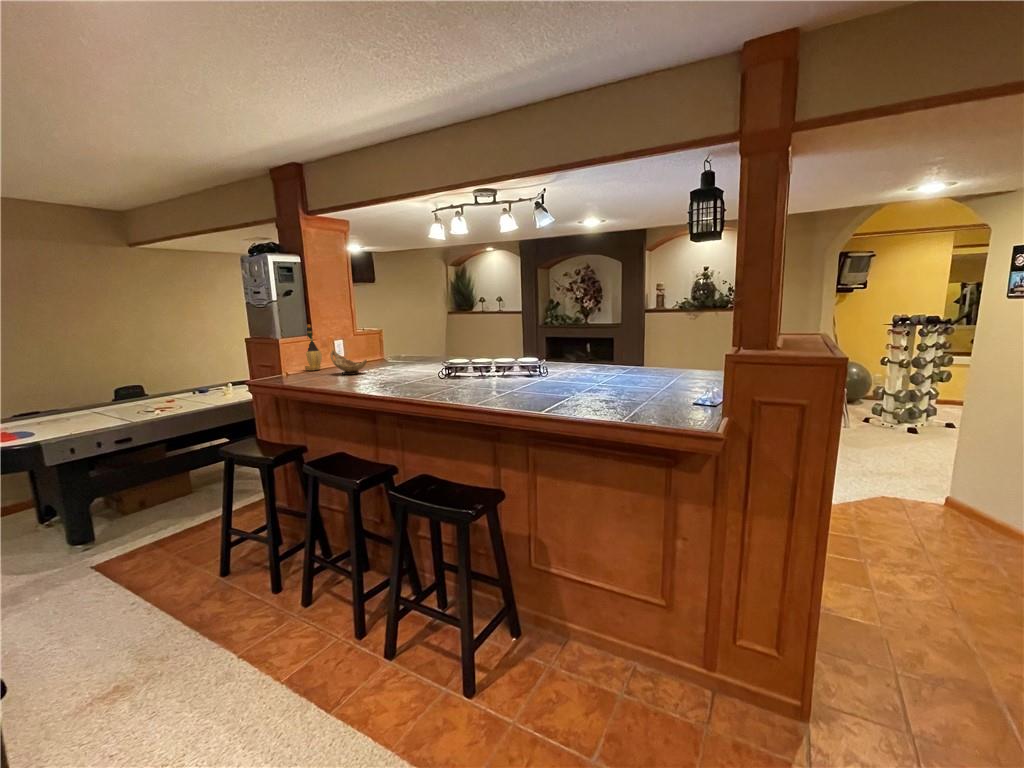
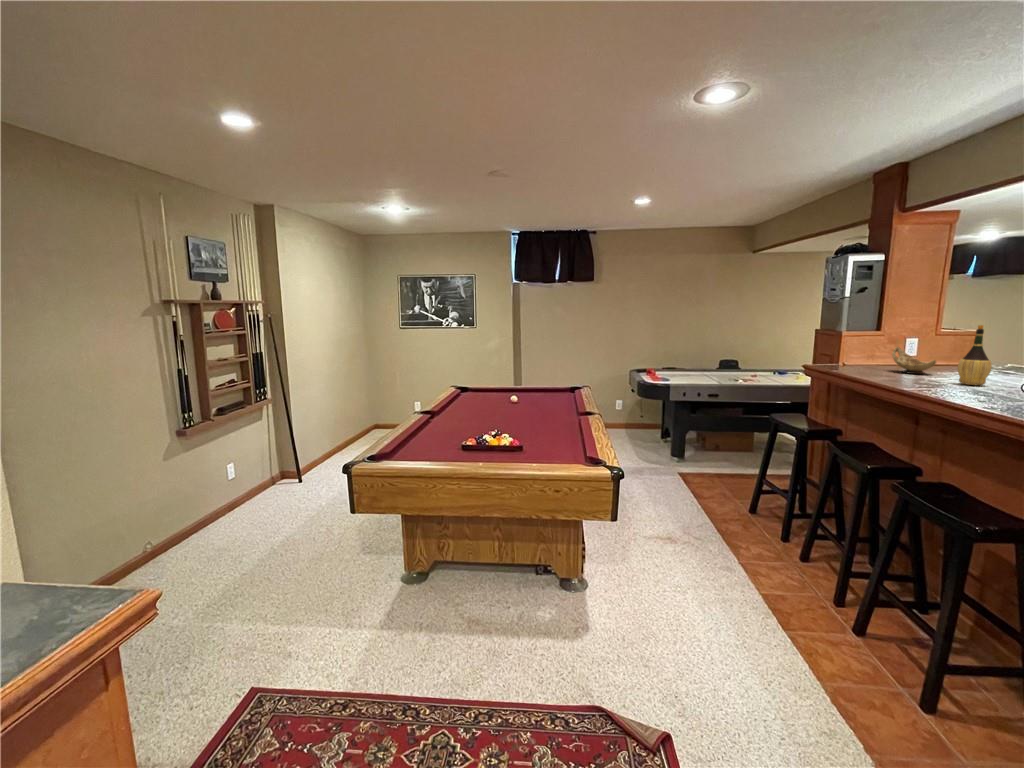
wine bottle: present [305,325,322,371] -> present [958,325,992,385]

